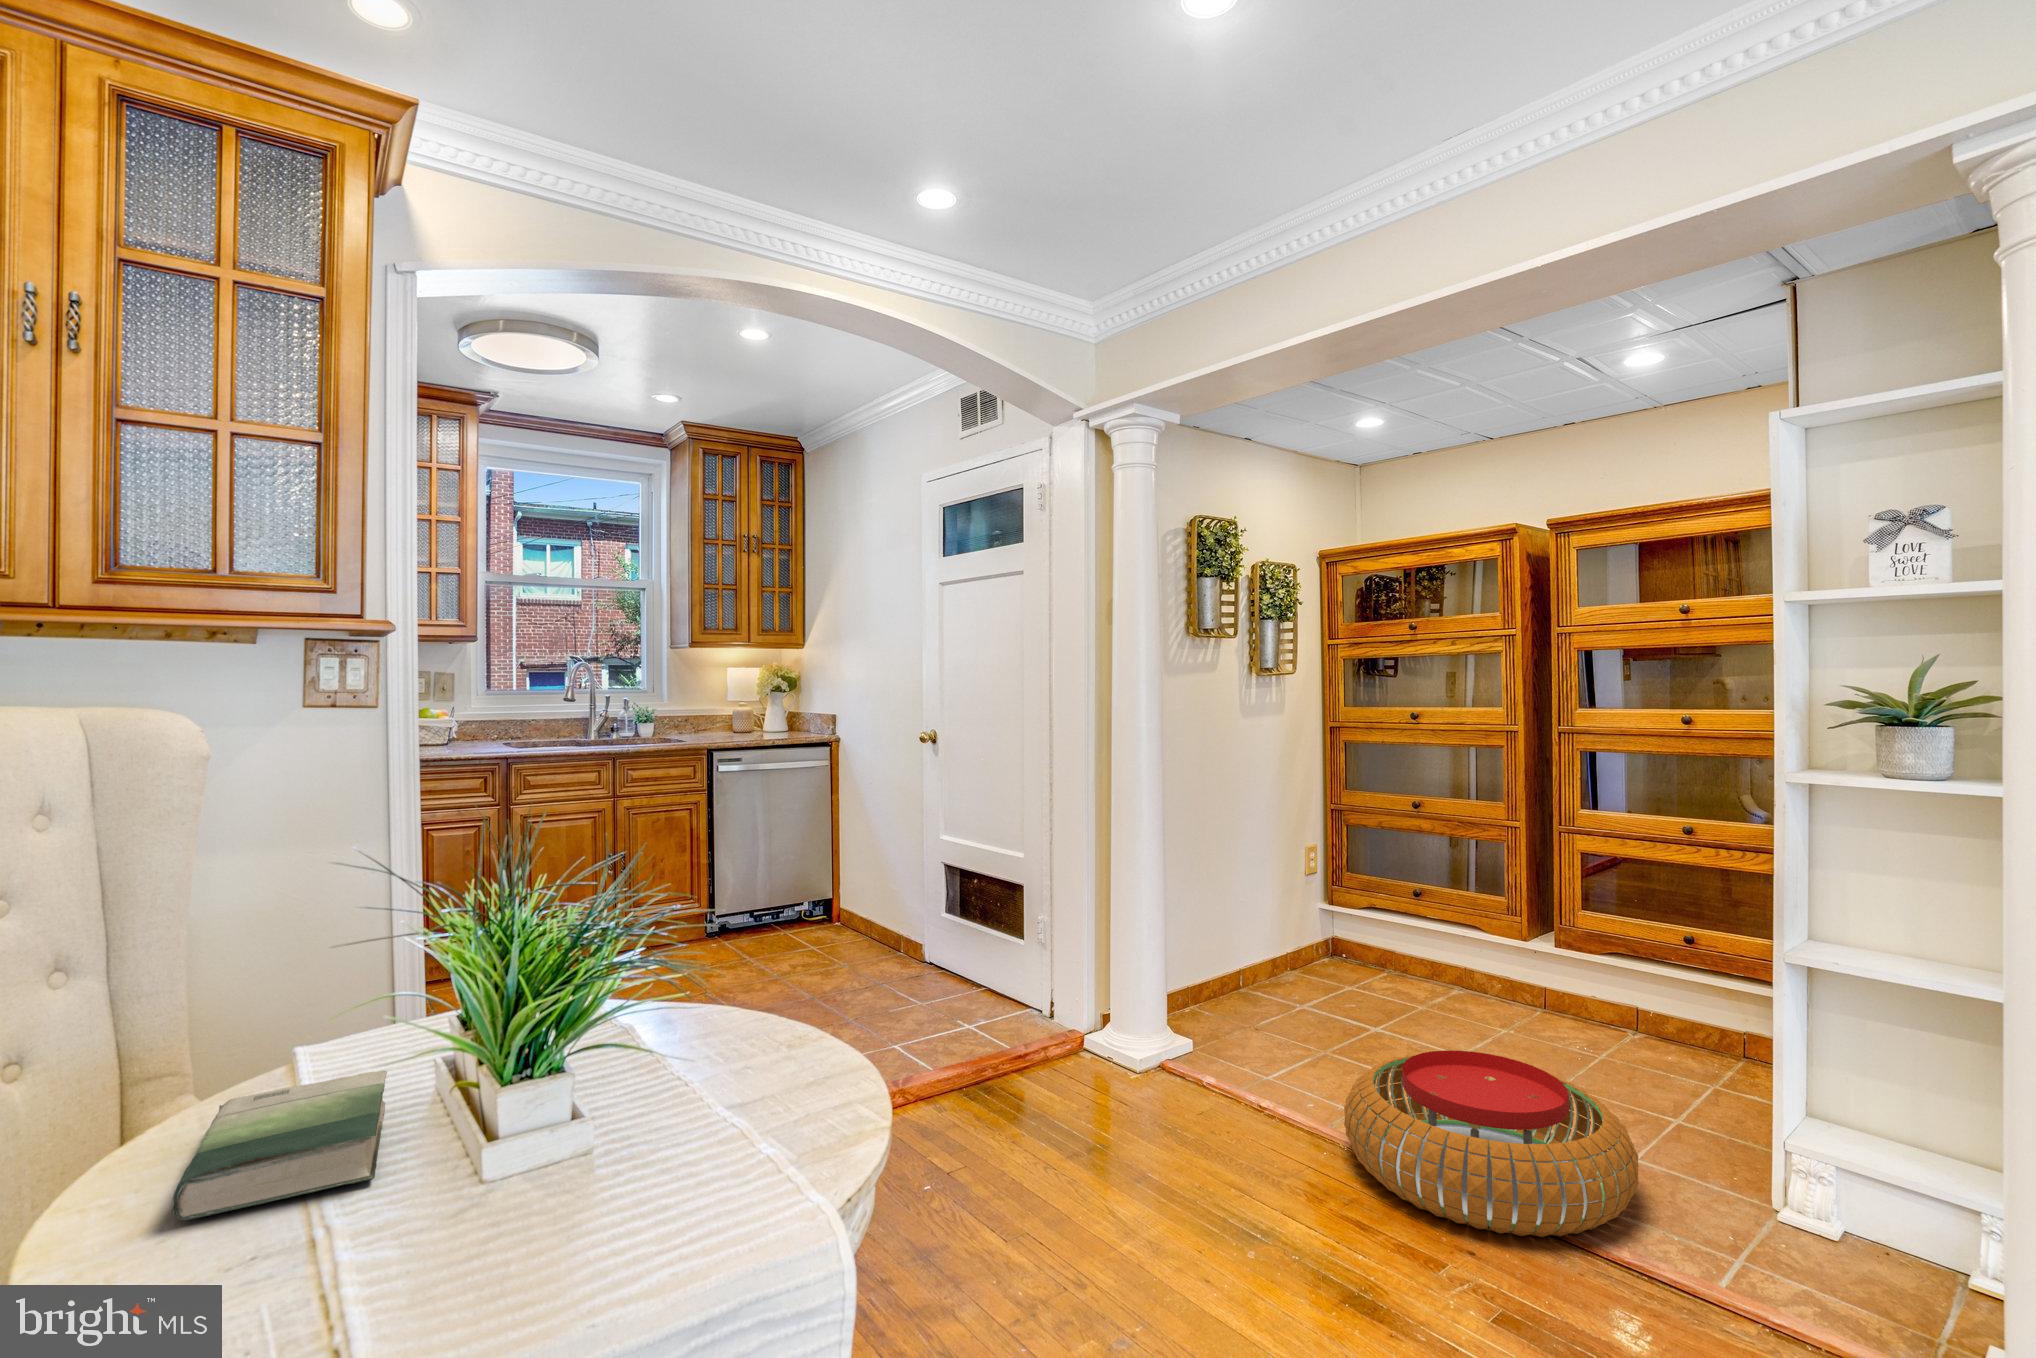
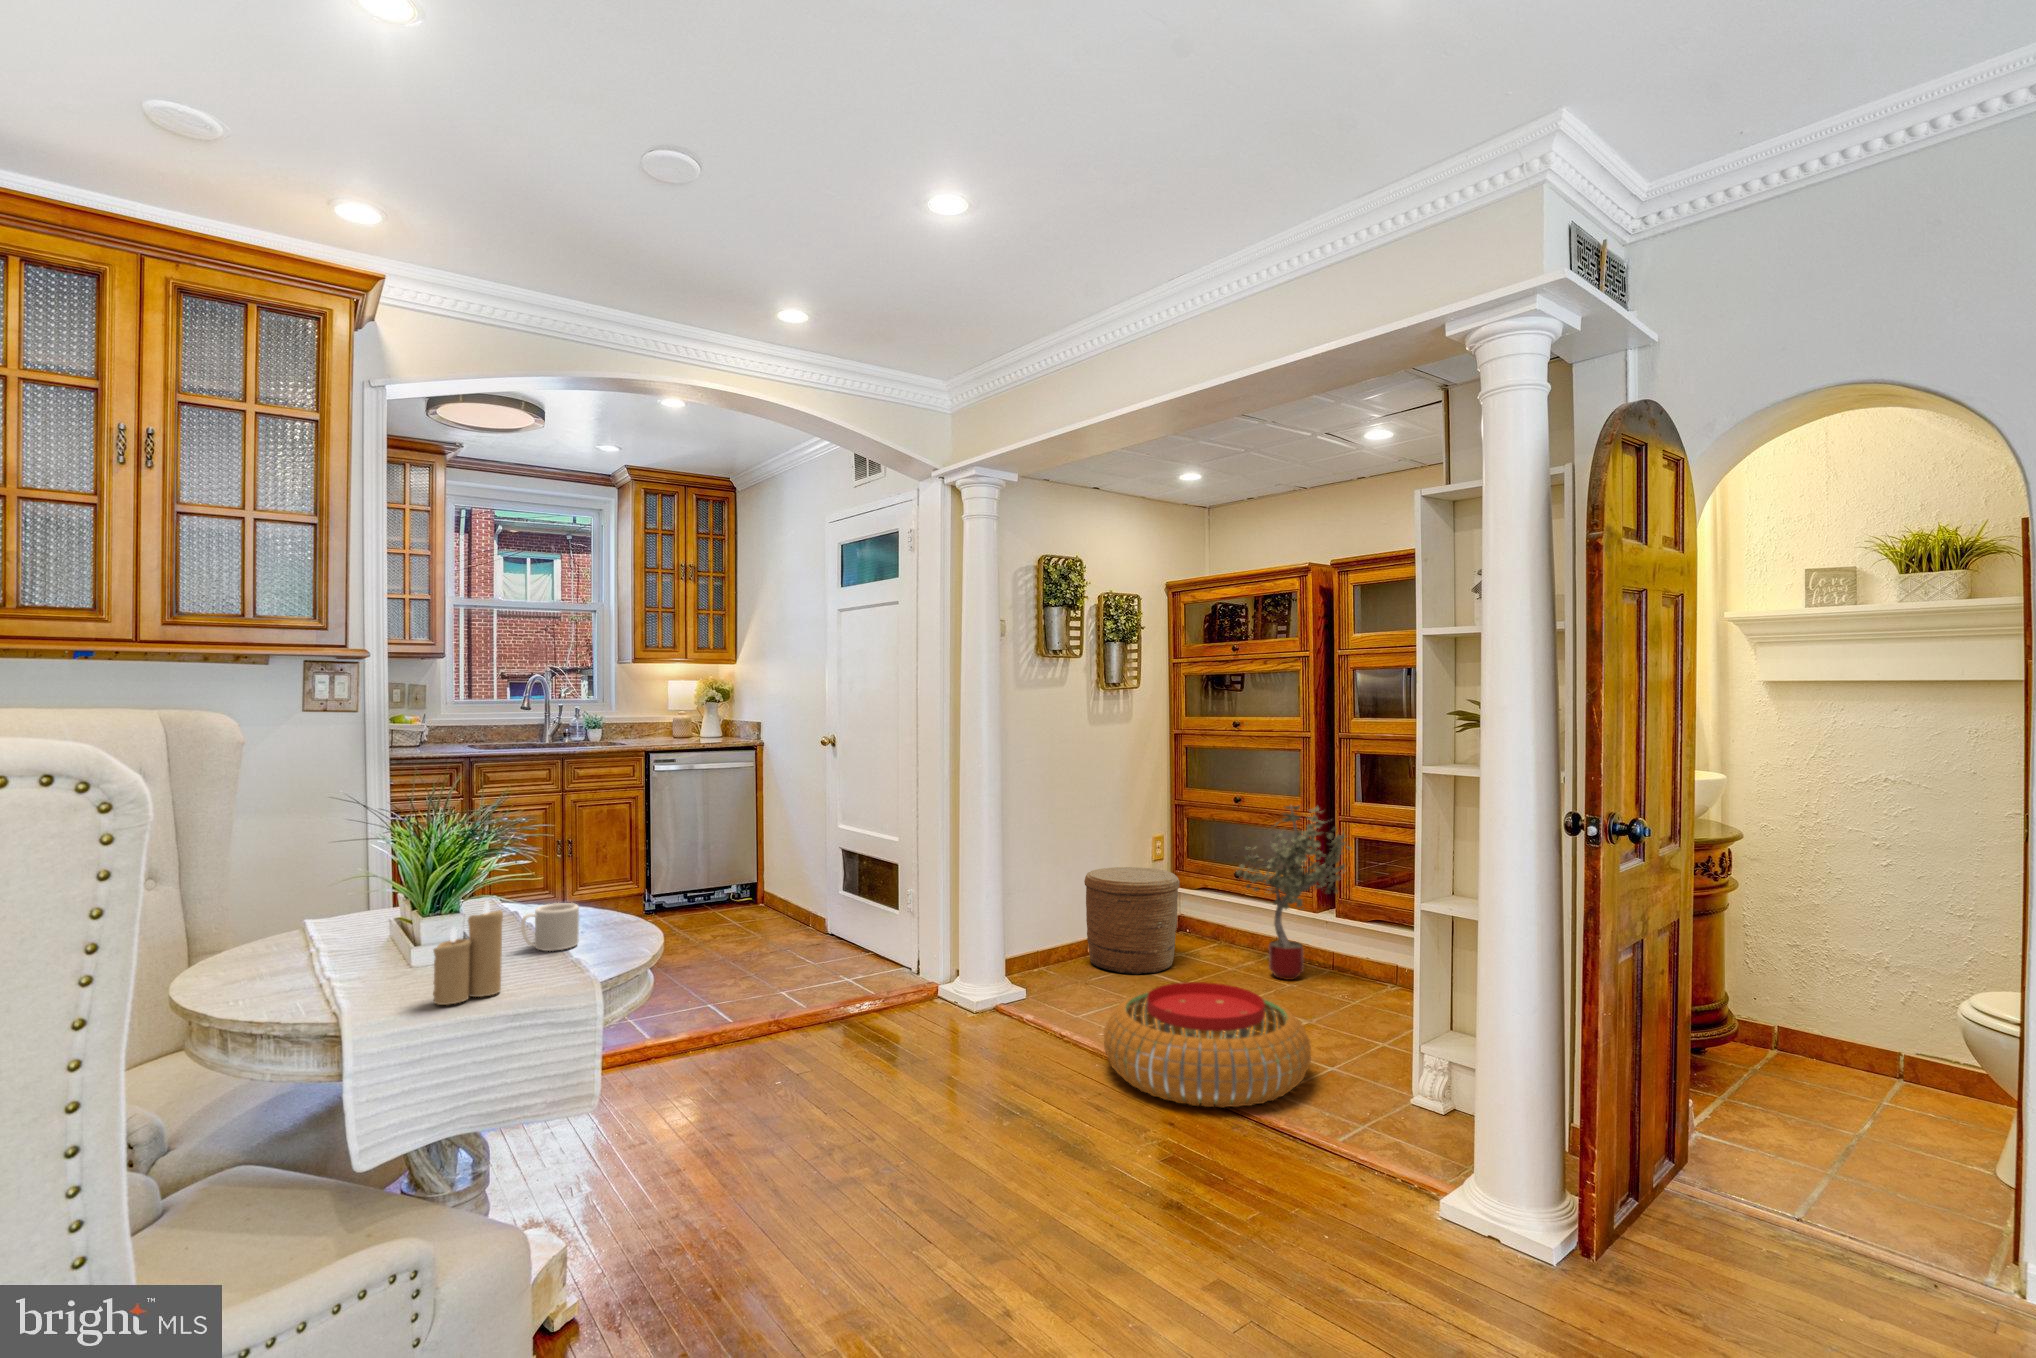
potted tree: none [1419,815,1585,1026] -> present [1236,806,1351,980]
woven basket: none [1241,886,1358,1019] -> present [1084,867,1180,974]
mug: none [647,1010,731,1092] -> present [521,903,579,951]
candle: none [529,1044,642,1245] -> present [433,901,503,1005]
book: present [172,1070,387,1220] -> none [230,934,355,994]

